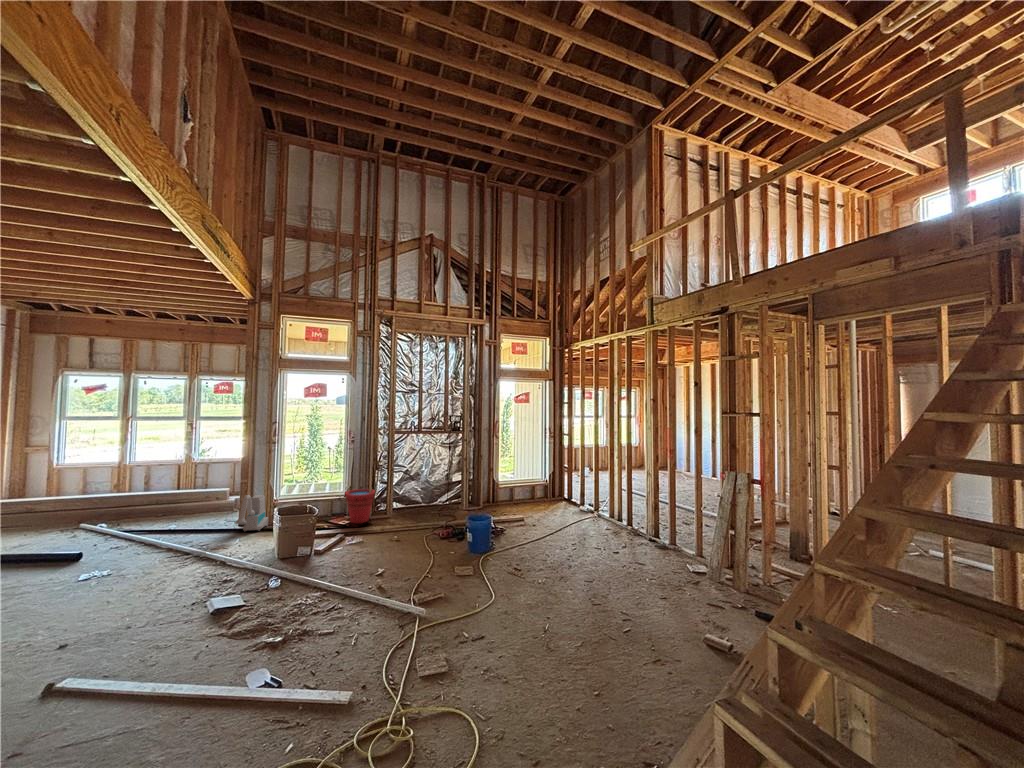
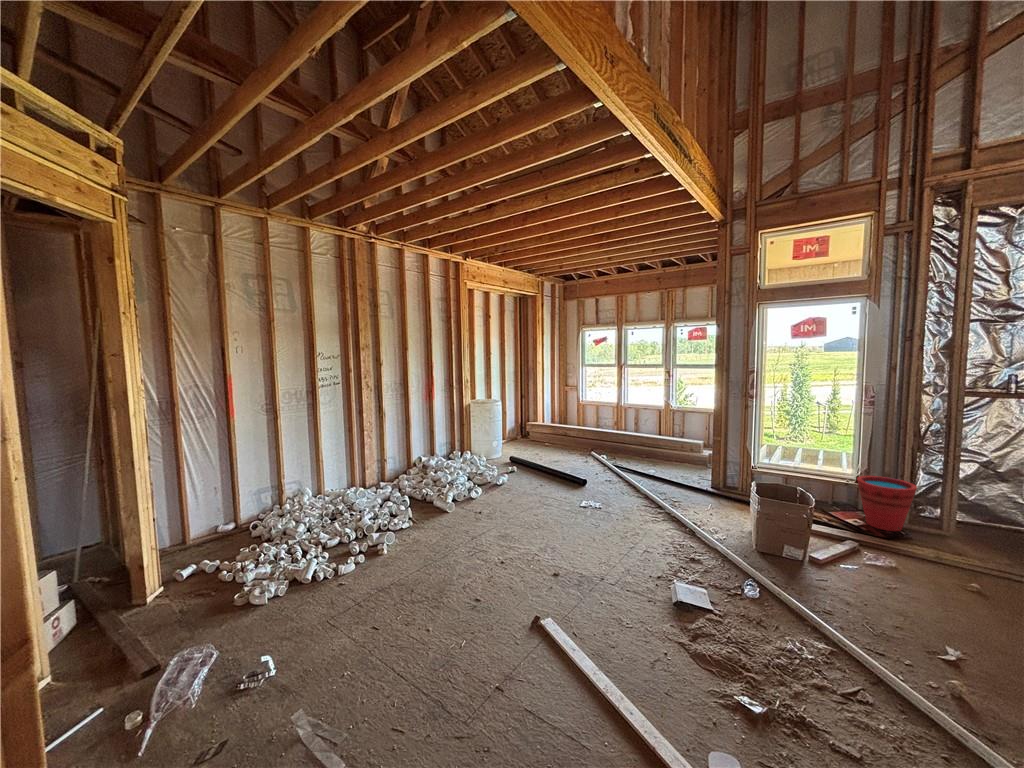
vacuum cleaner: present [235,494,268,531] -> none [705,456,744,500]

